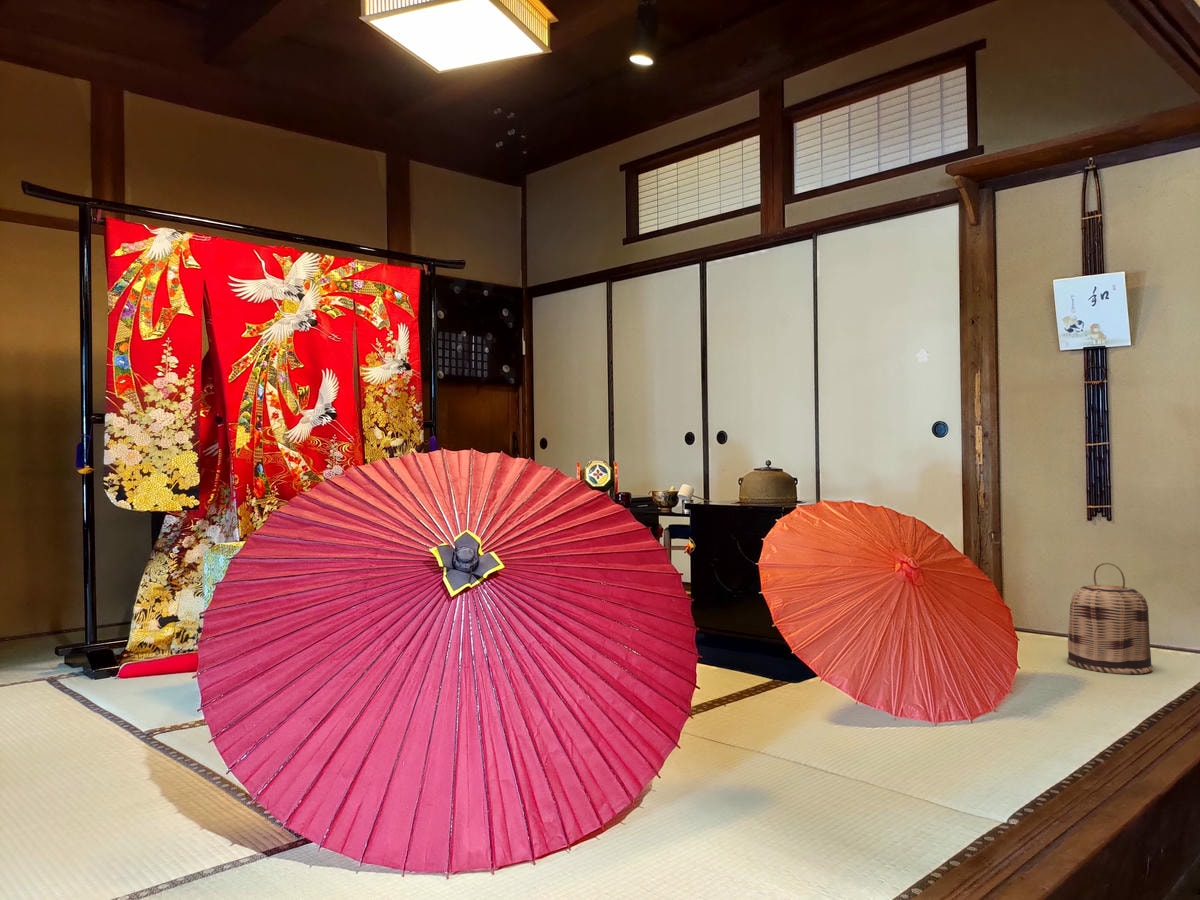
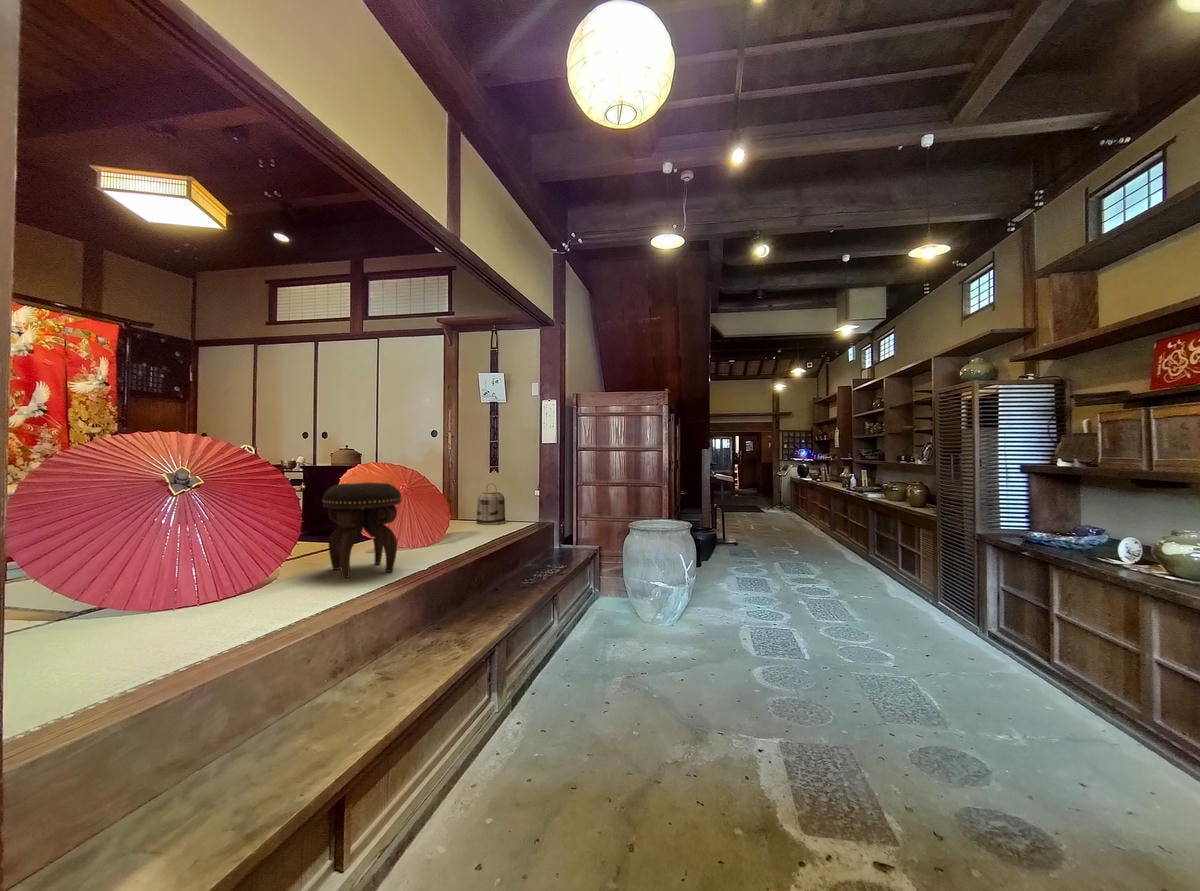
footstool: none [746,566,939,822] -> present [322,483,401,578]

